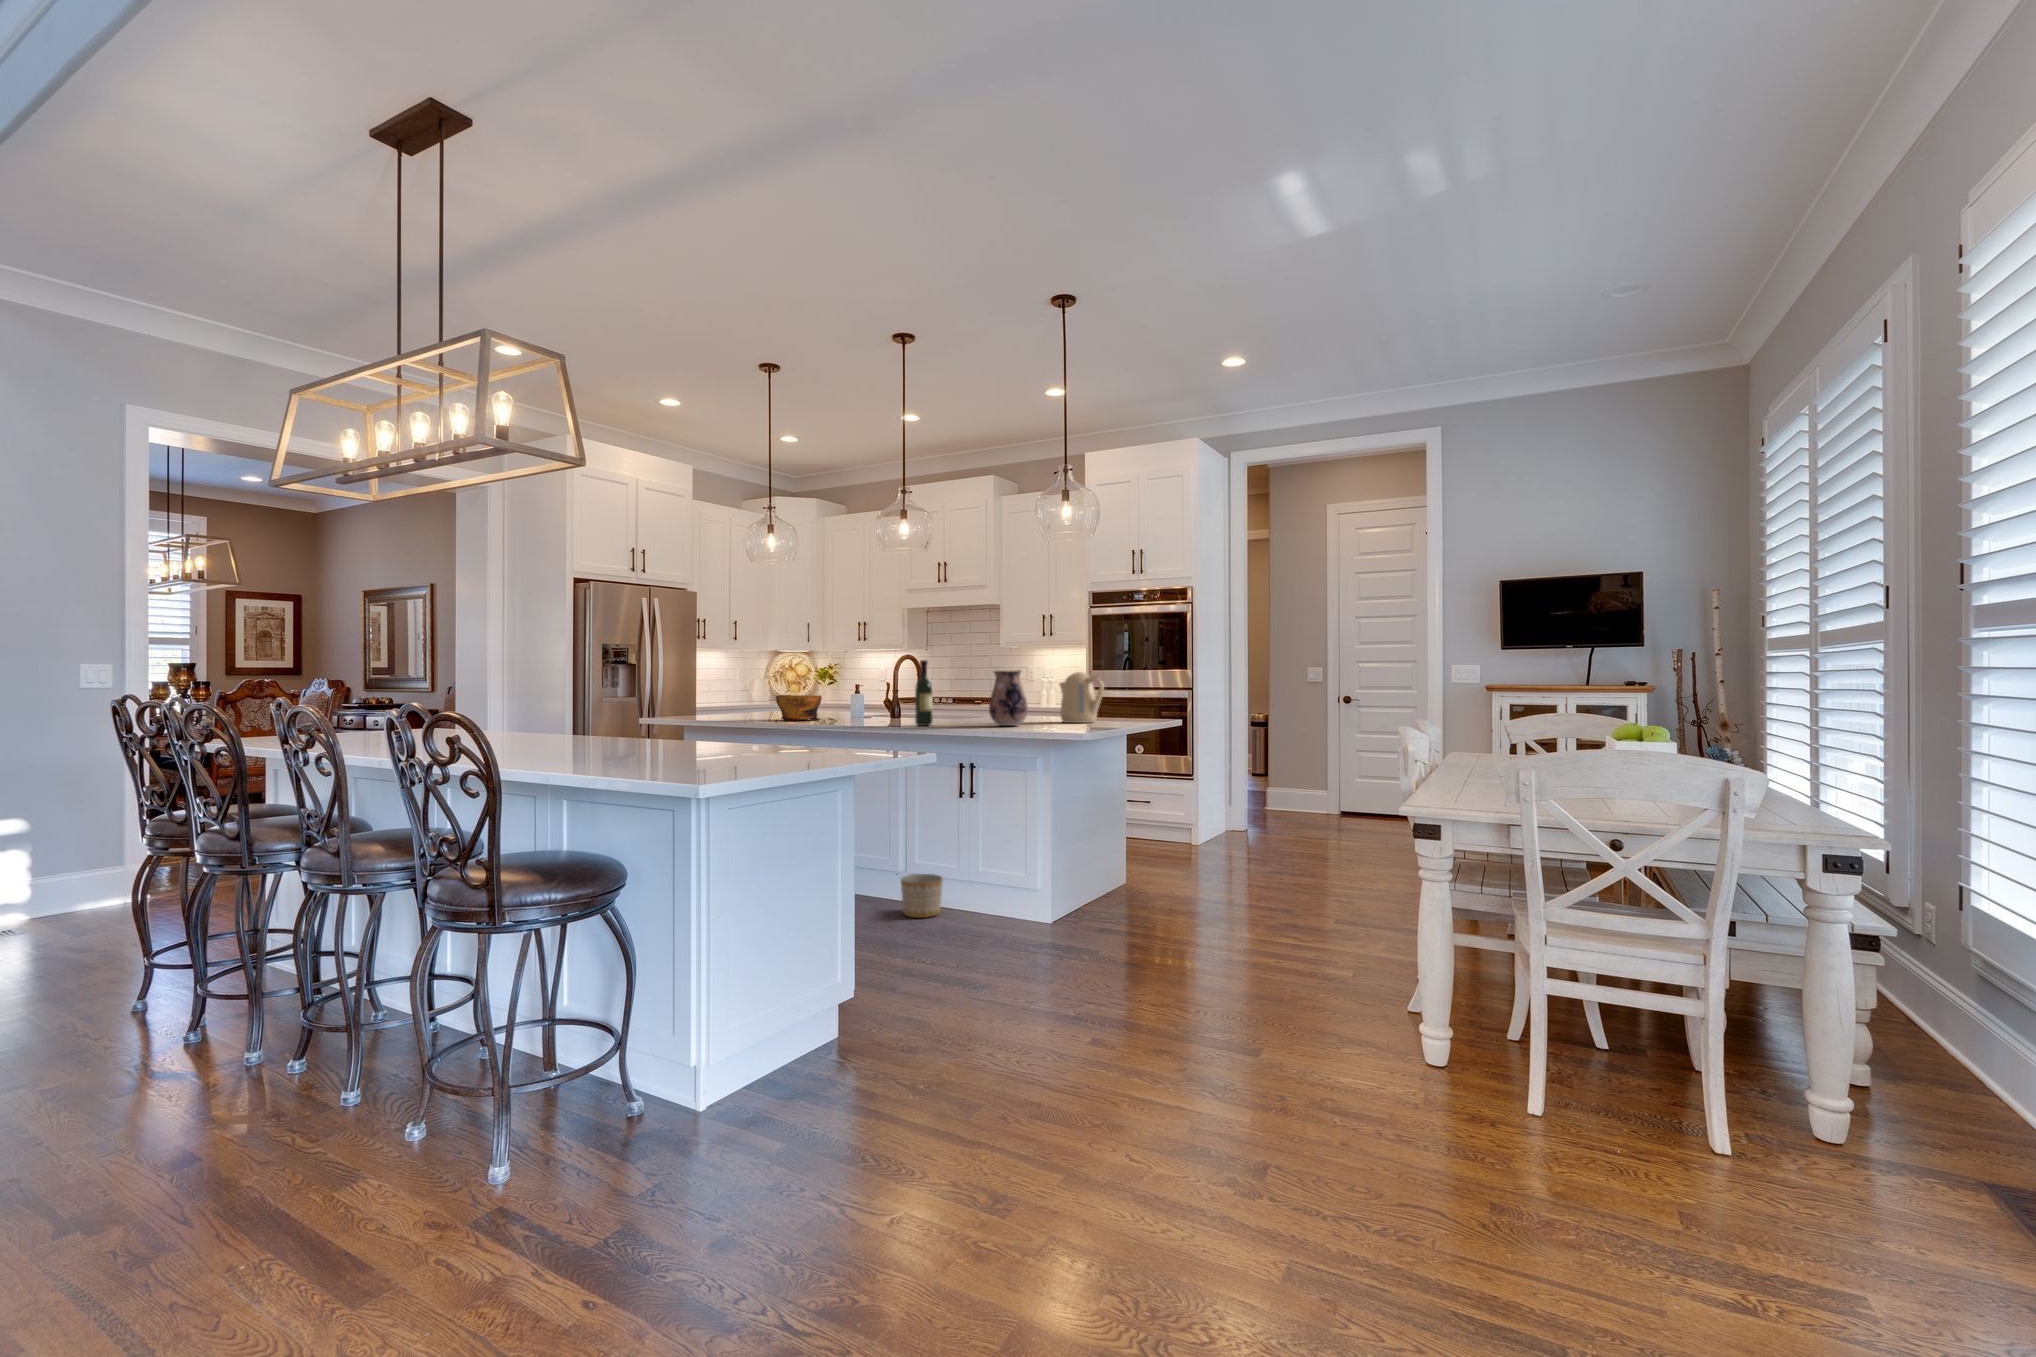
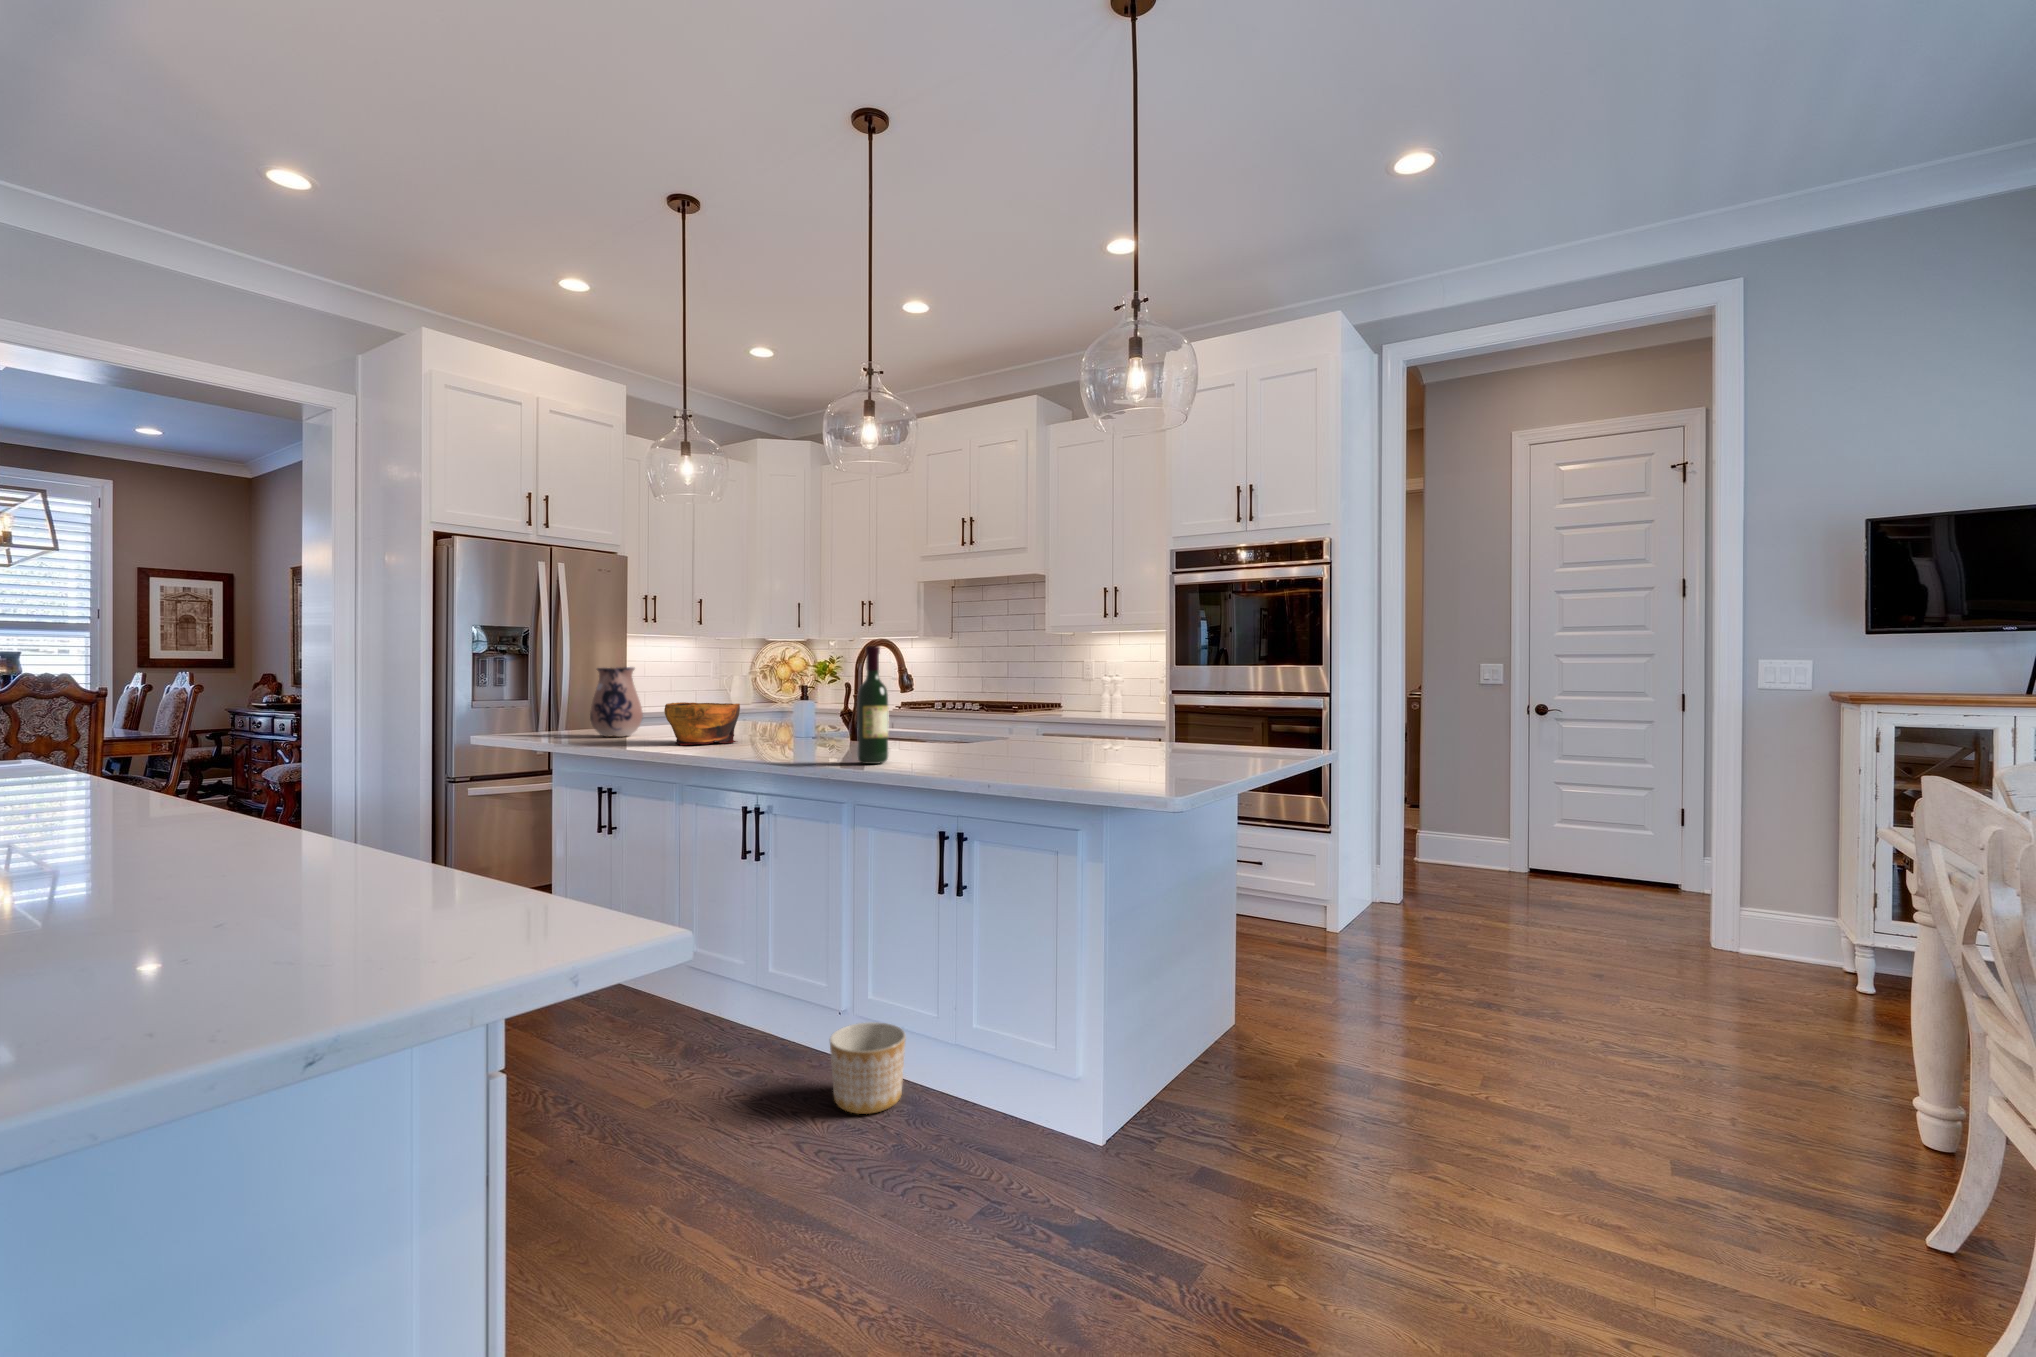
ceramic pitcher: present [989,671,1028,726] -> present [590,667,643,737]
kettle: present [1059,672,1104,723] -> none [1117,668,1200,760]

